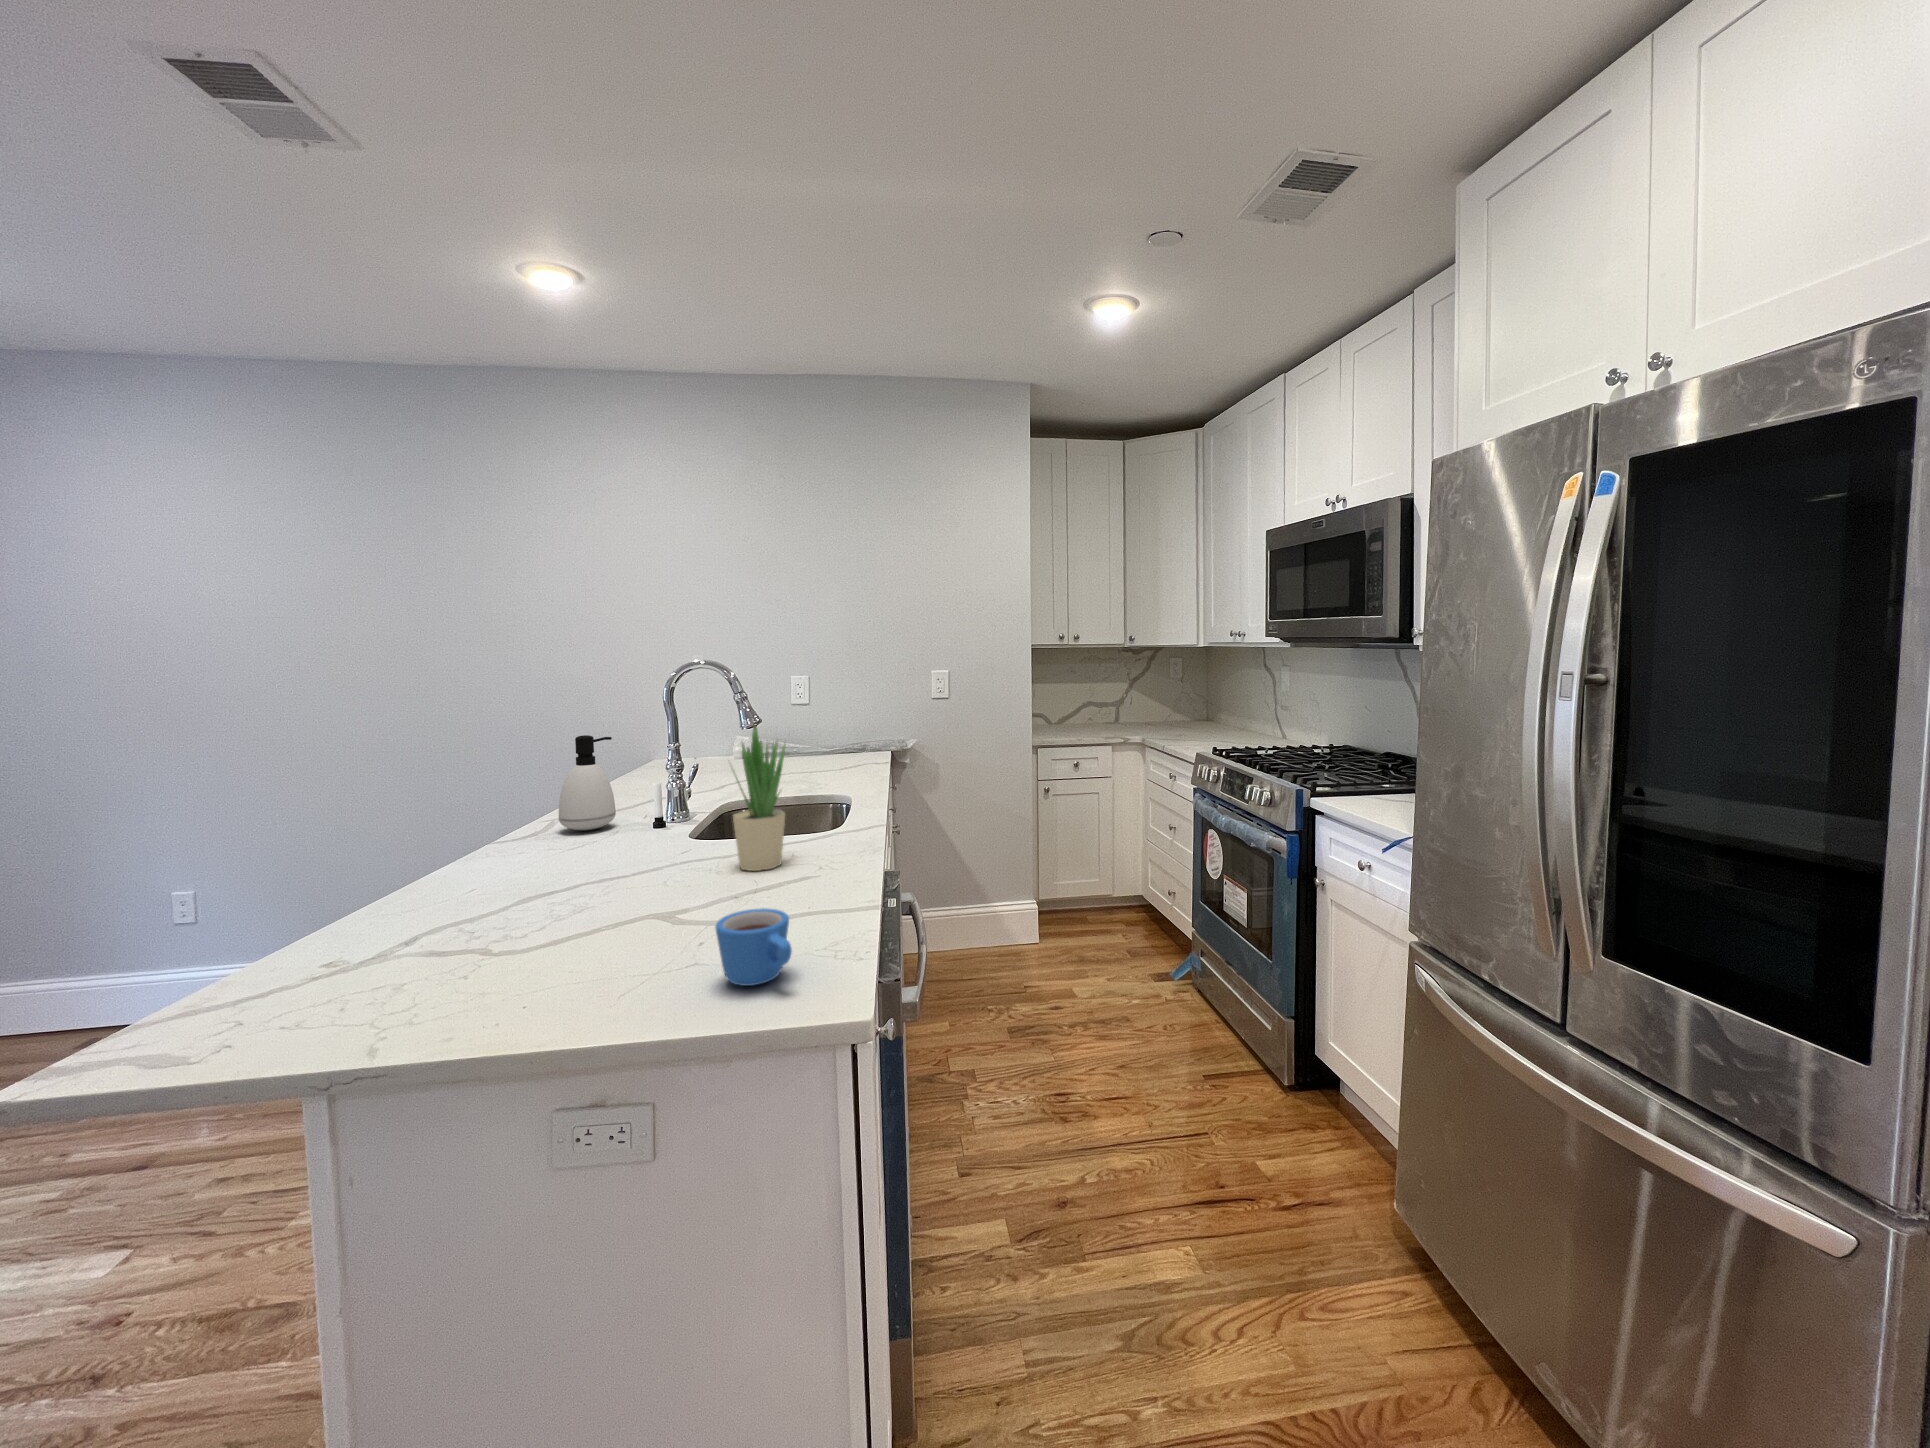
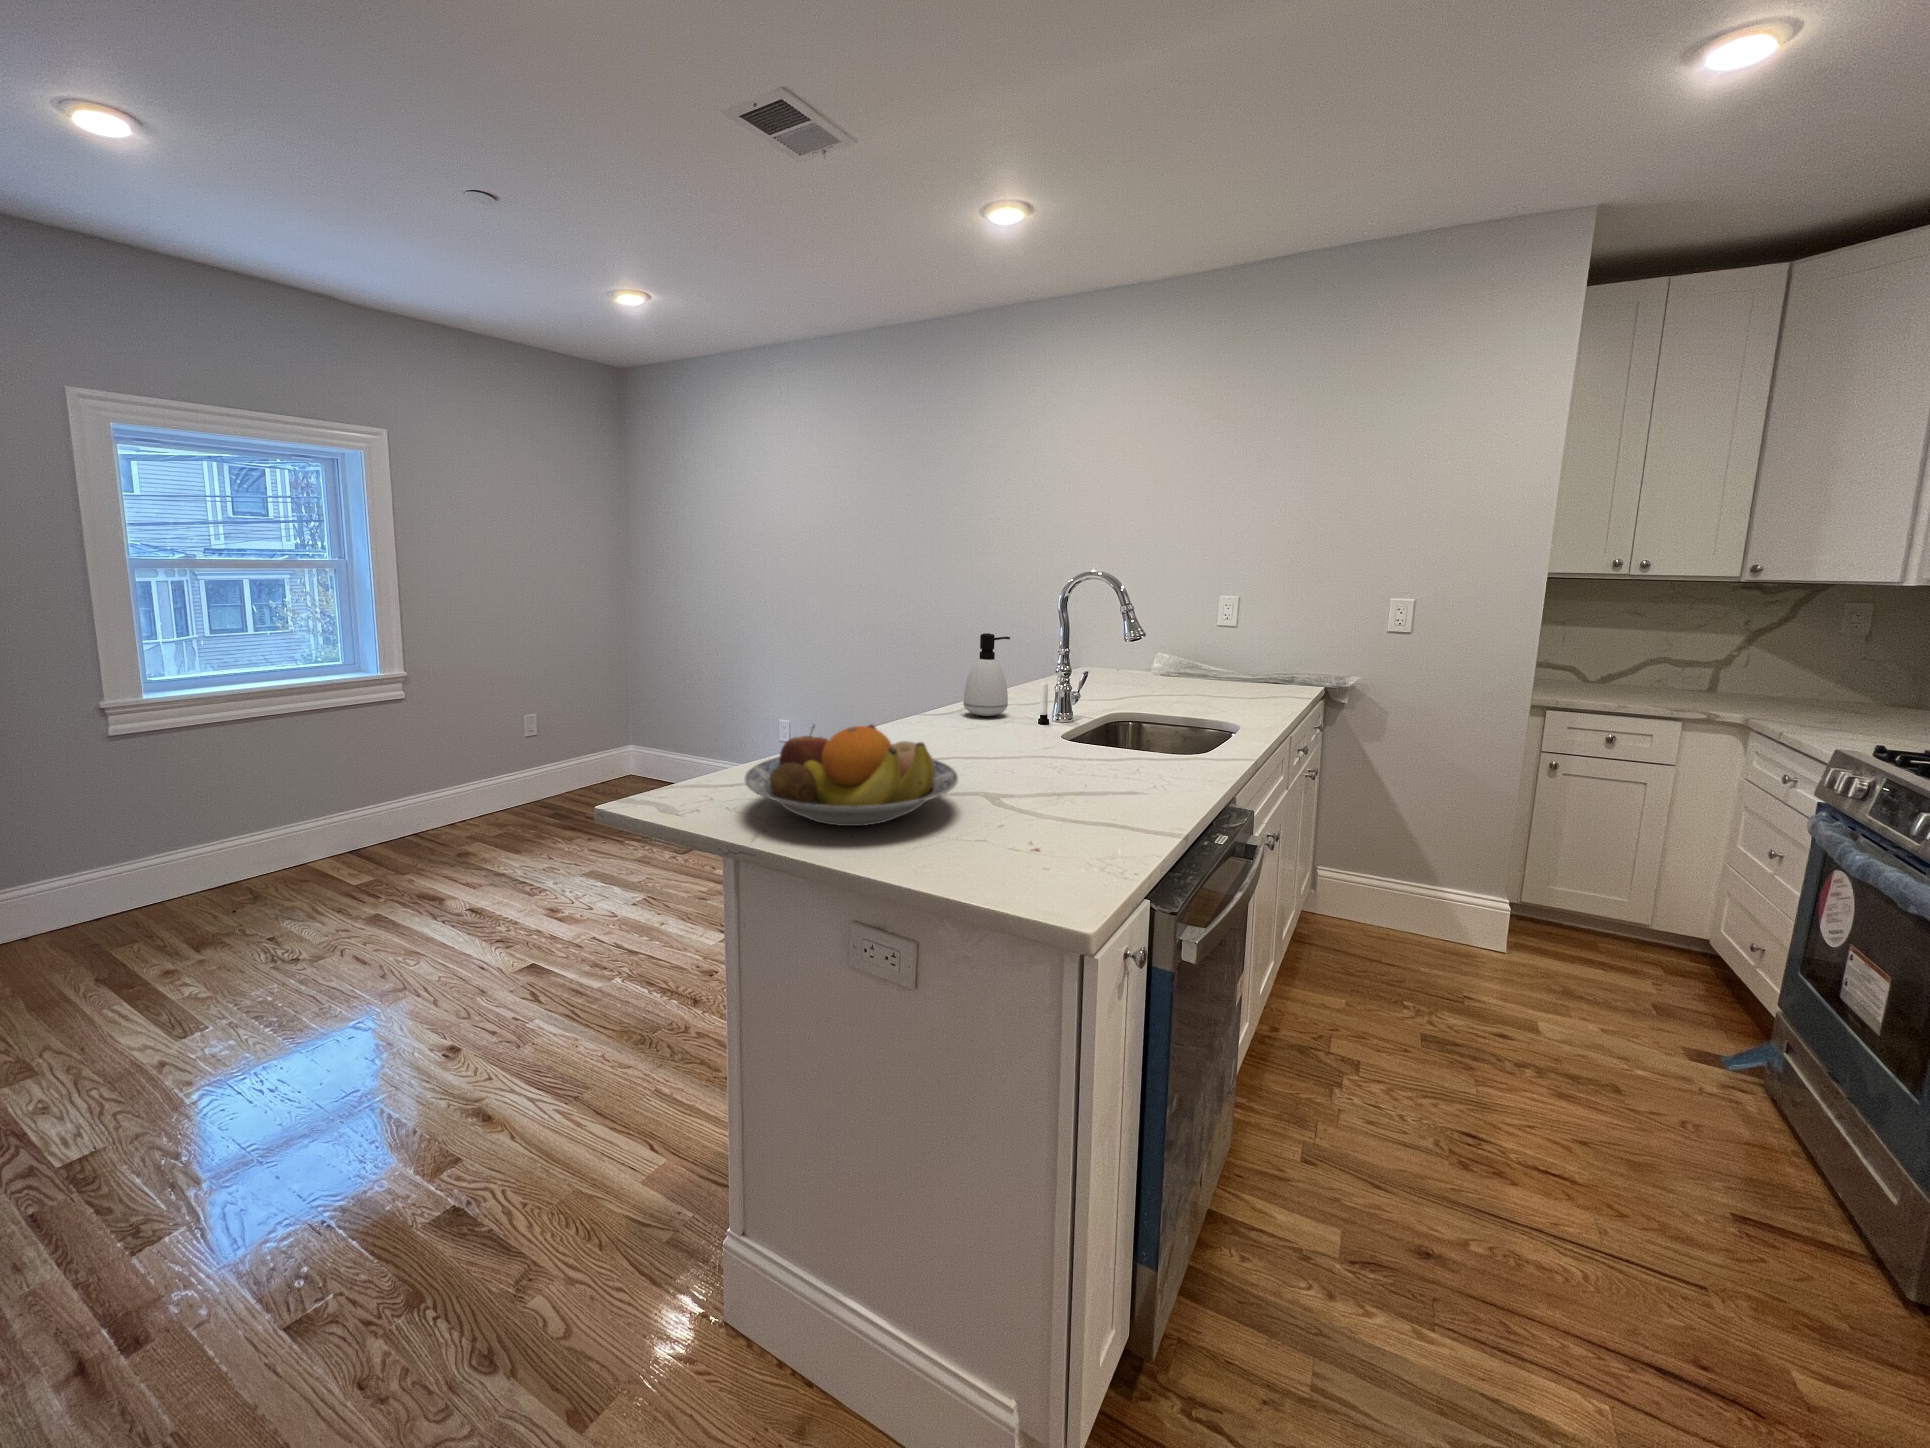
potted plant: present [733,724,785,871] -> none [1073,630,1134,778]
fruit bowl: none [330,863,648,1001] -> present [745,725,958,826]
mug: present [715,908,792,986] -> none [981,802,1048,873]

